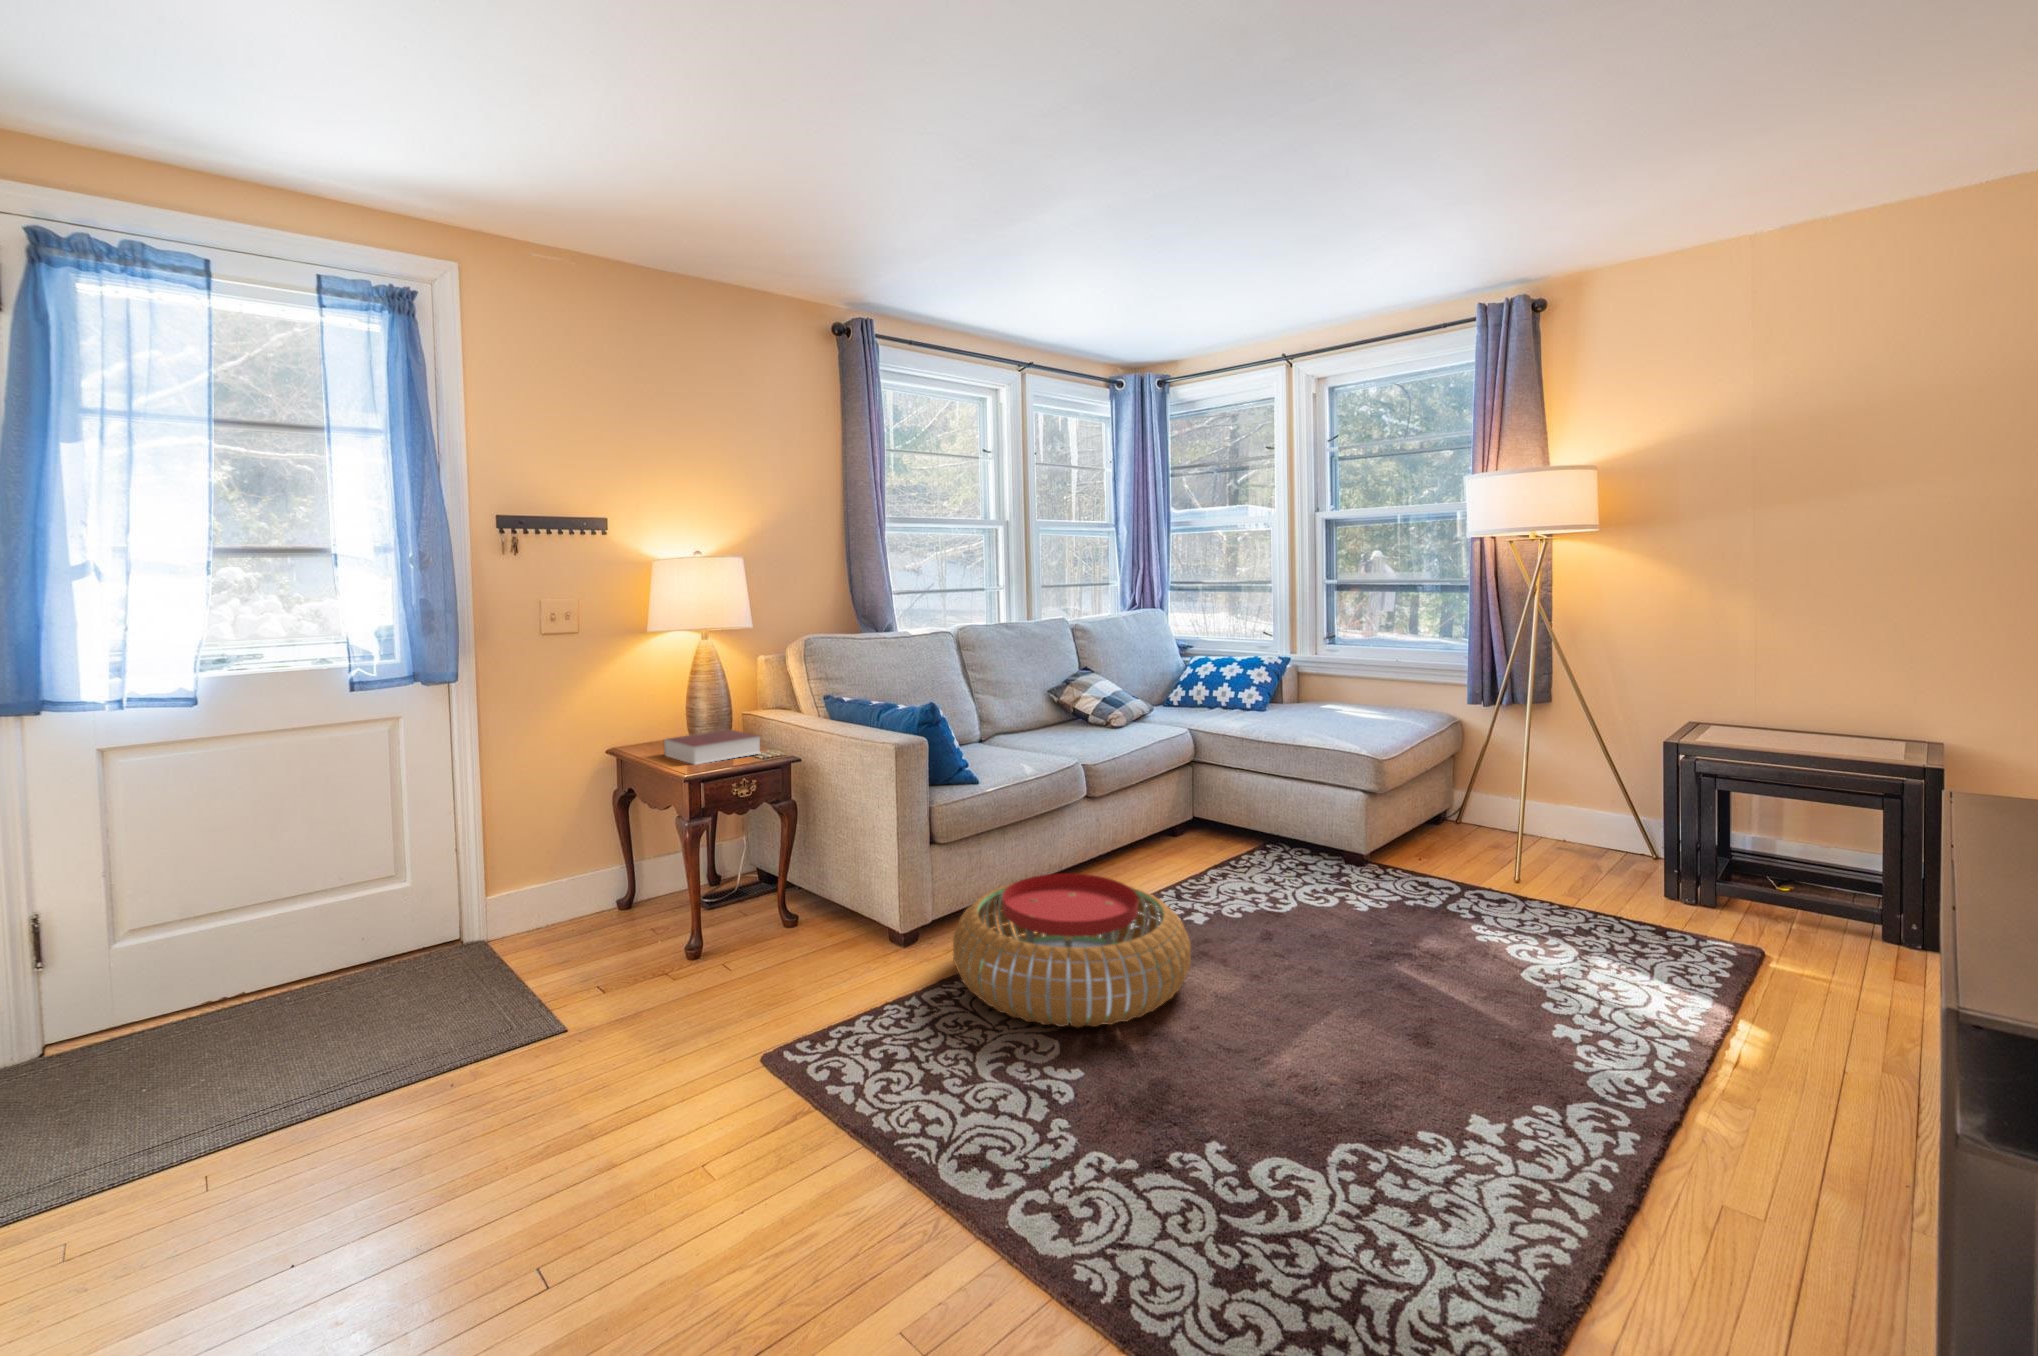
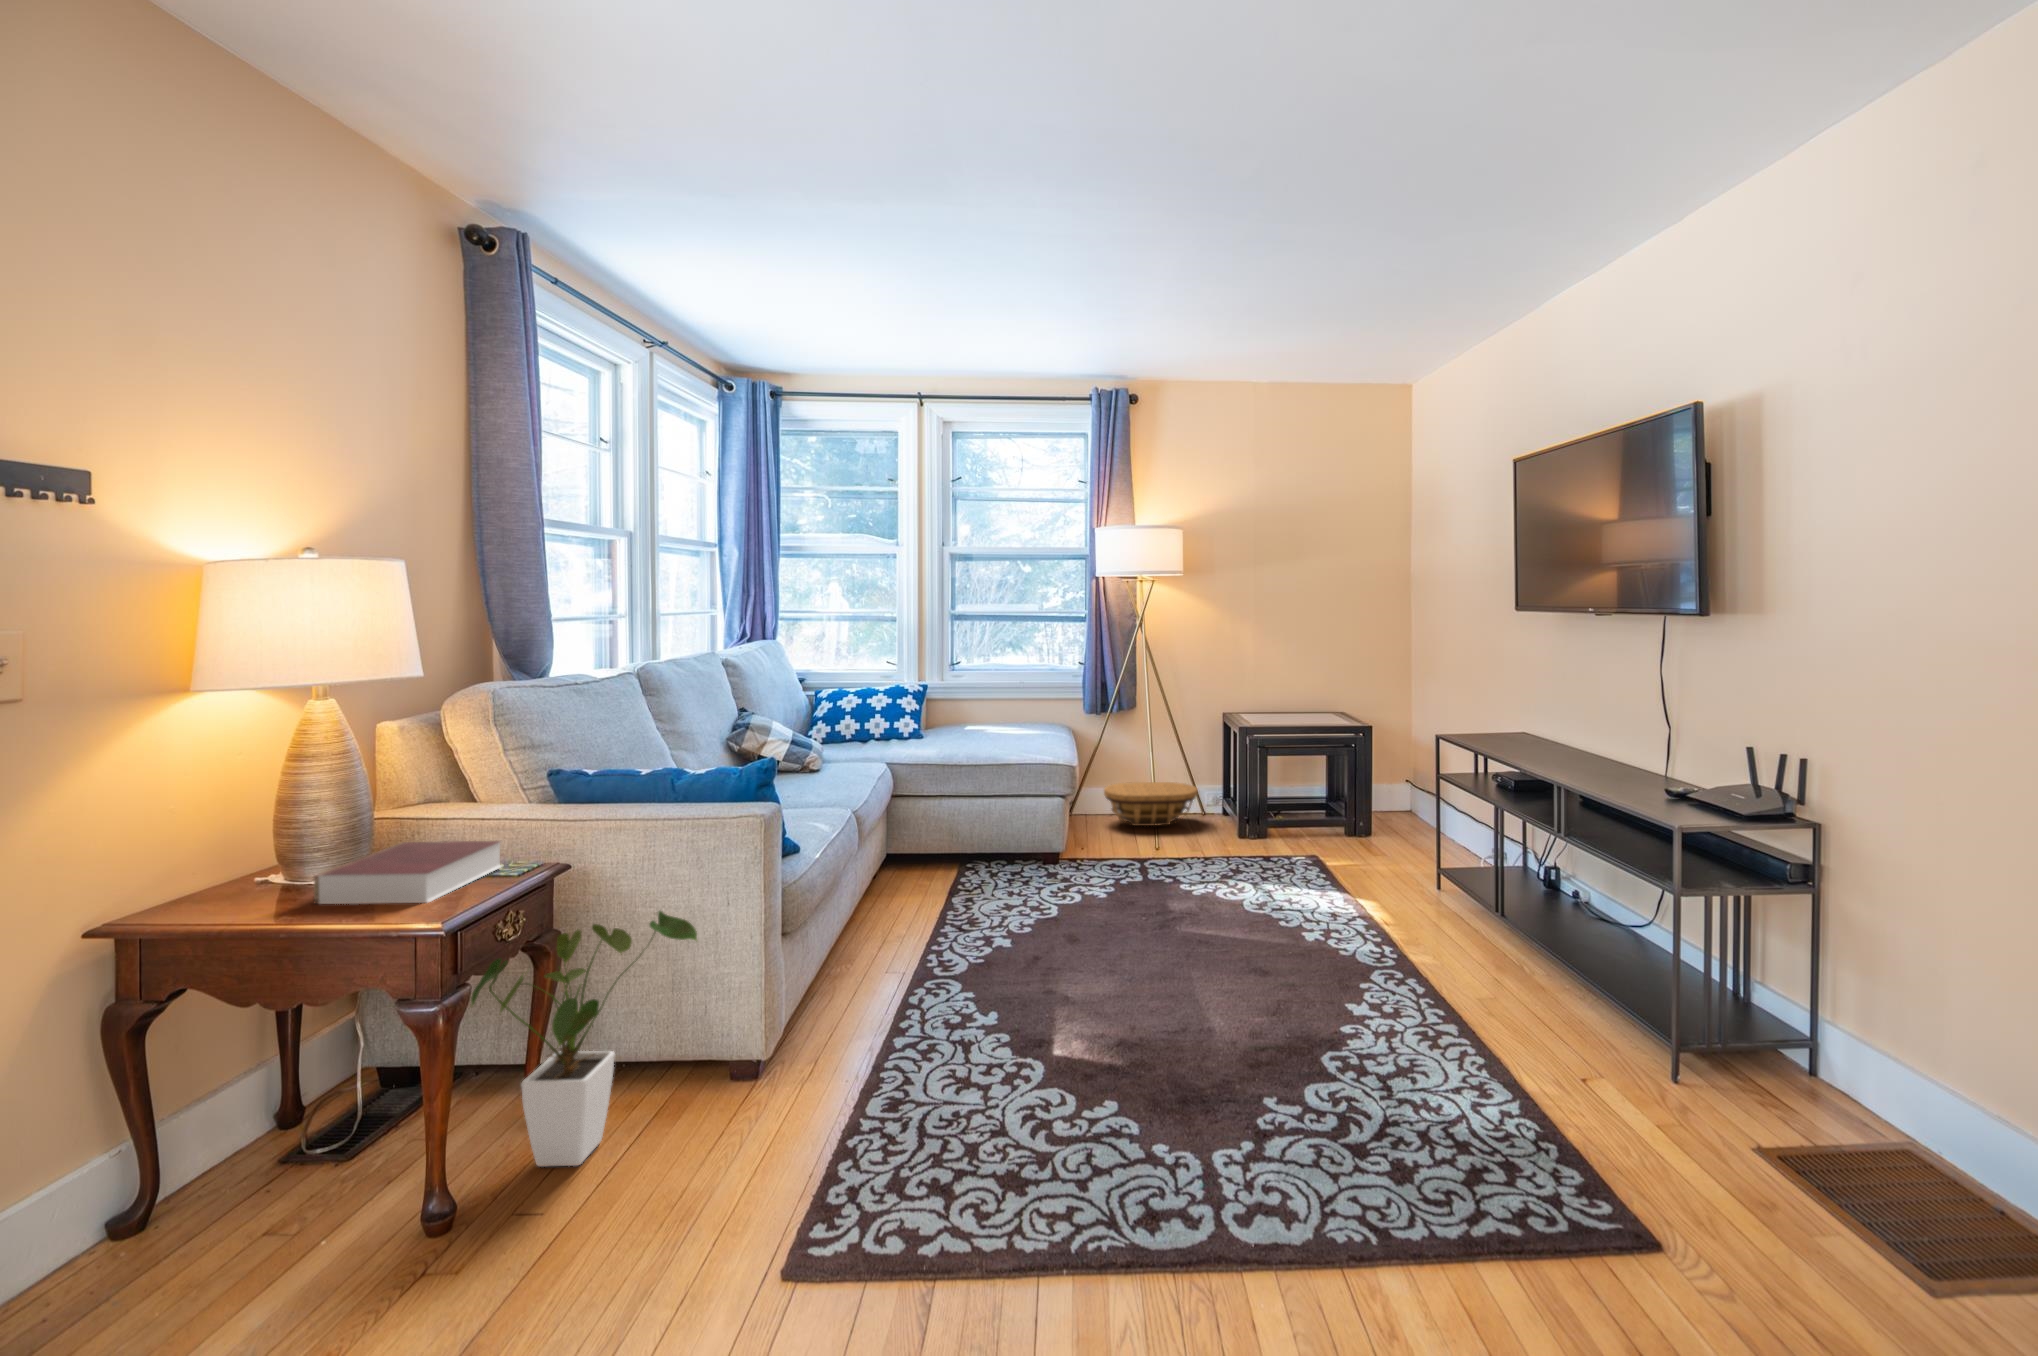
basket: none [1479,793,1618,856] -> present [1104,782,1198,826]
house plant: none [694,802,849,958] -> present [471,911,697,1166]
pouf: present [953,873,1191,1027] -> none [852,919,1109,1089]

